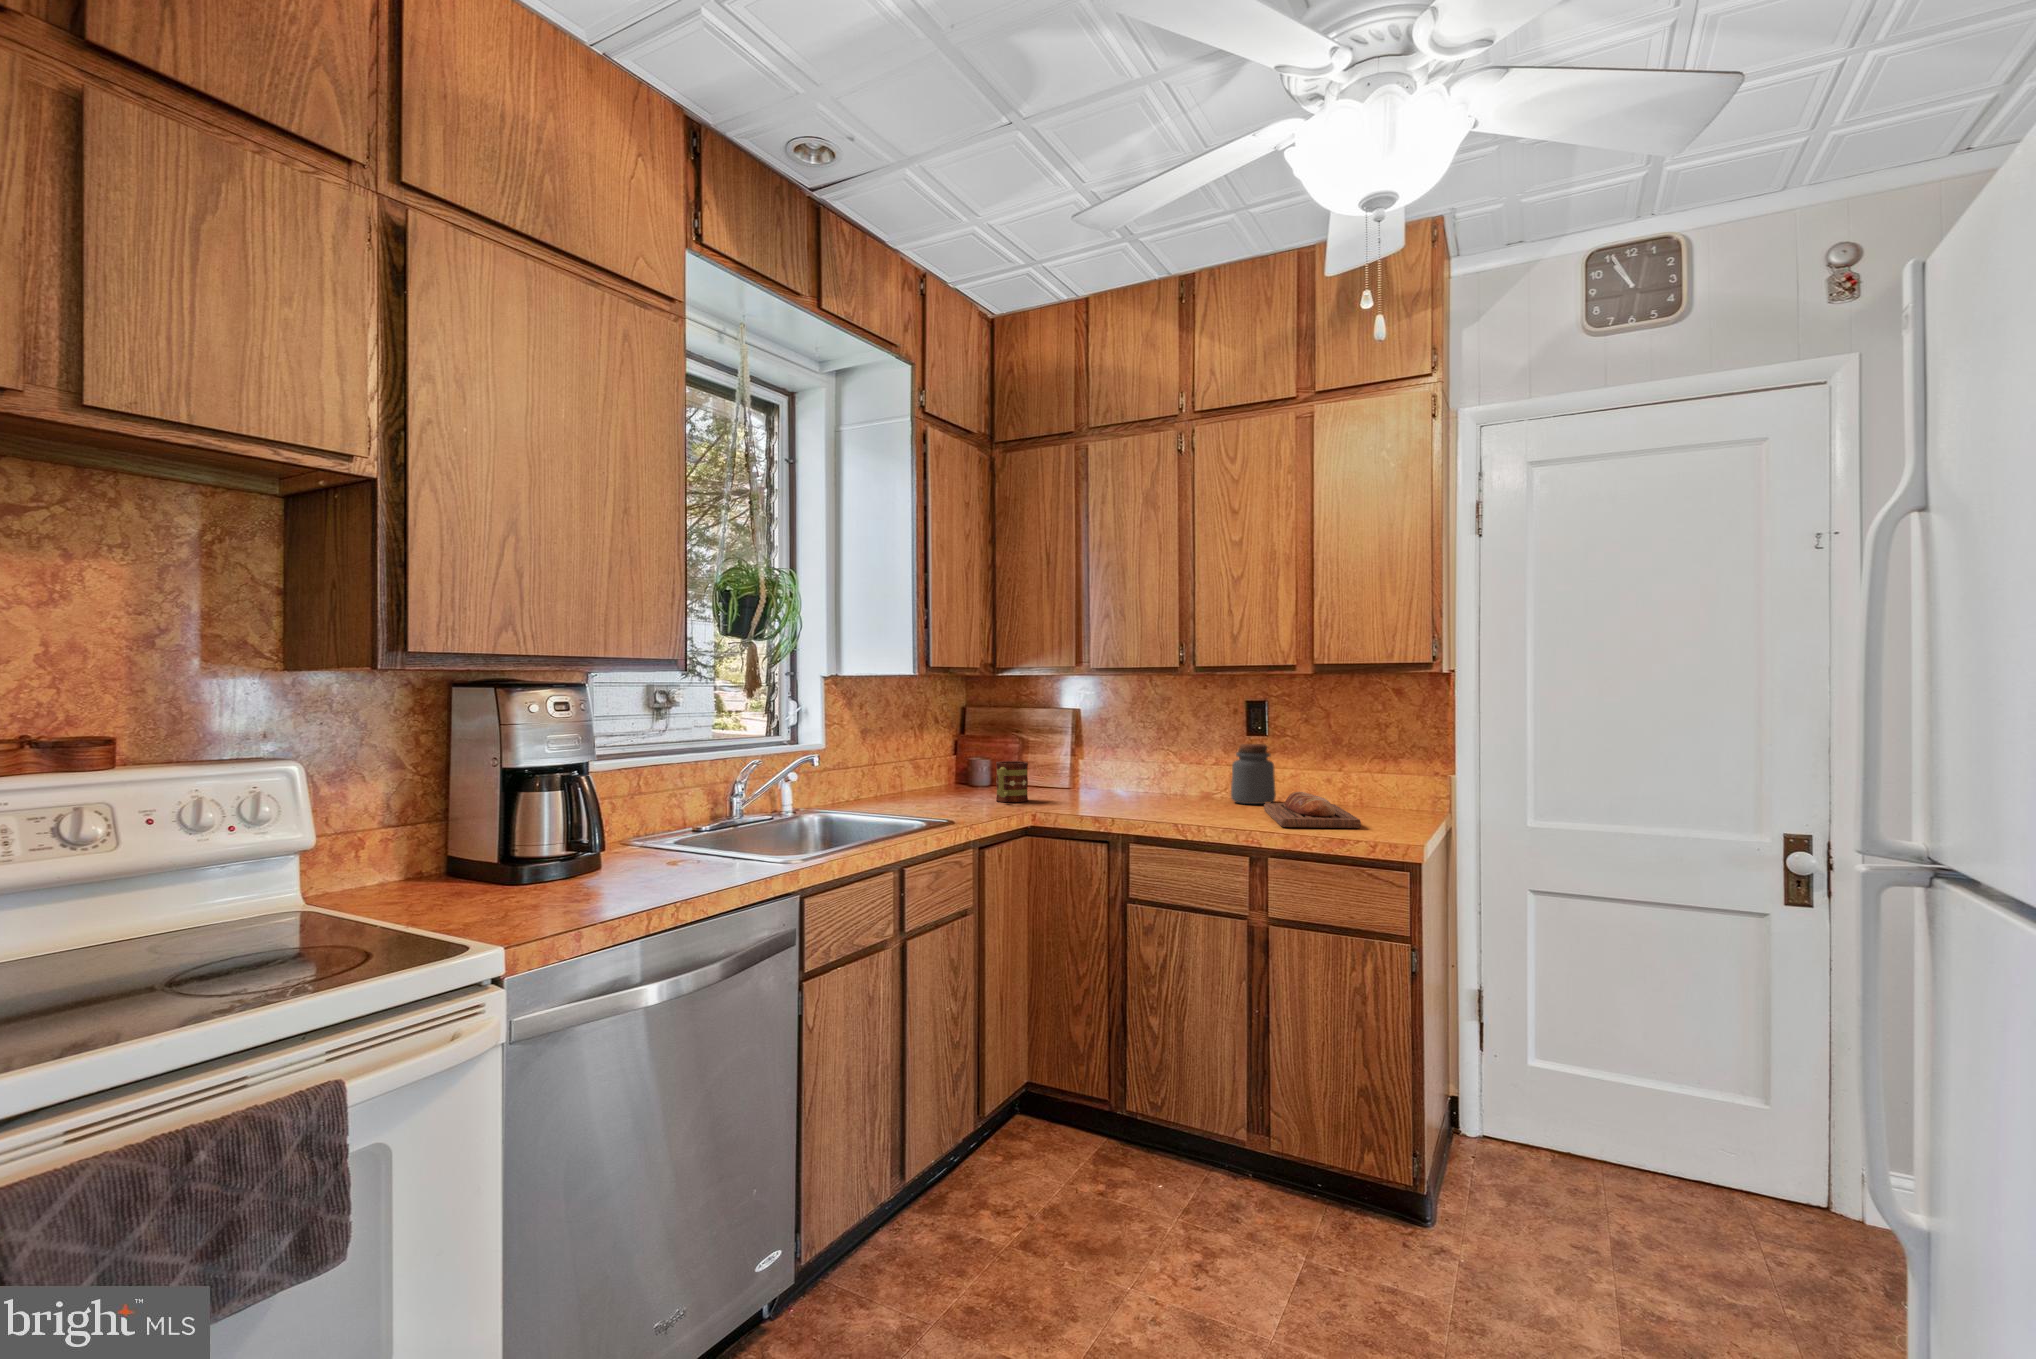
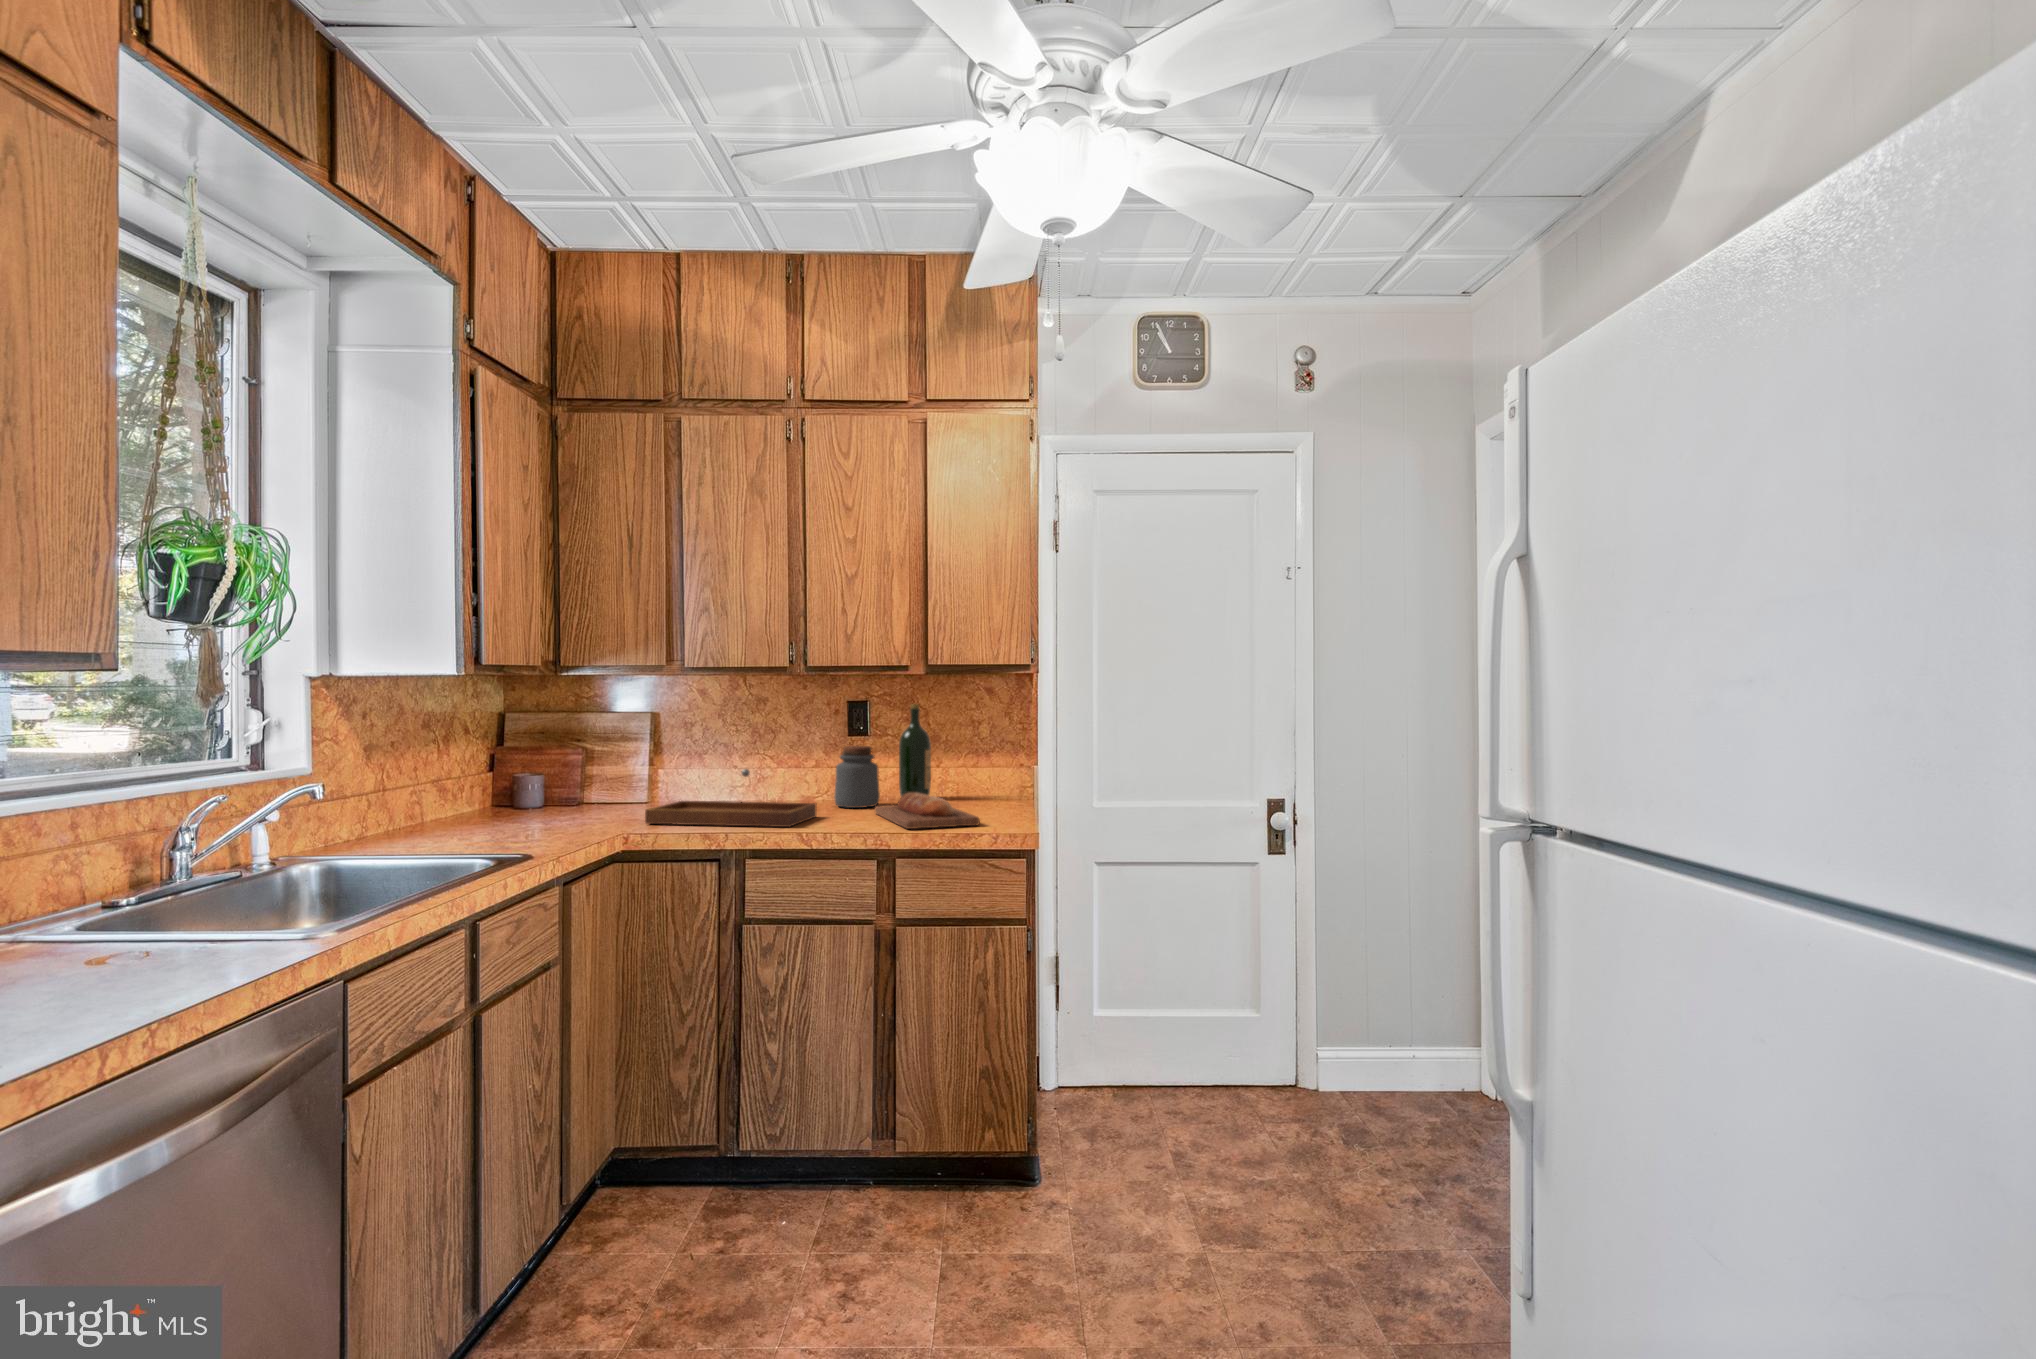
wine bottle: none [1300,704,1334,800] -> present [899,704,931,797]
mug: present [996,761,1028,802] -> none [567,773,608,821]
tray: none [1053,762,1206,818] -> present [645,769,817,827]

